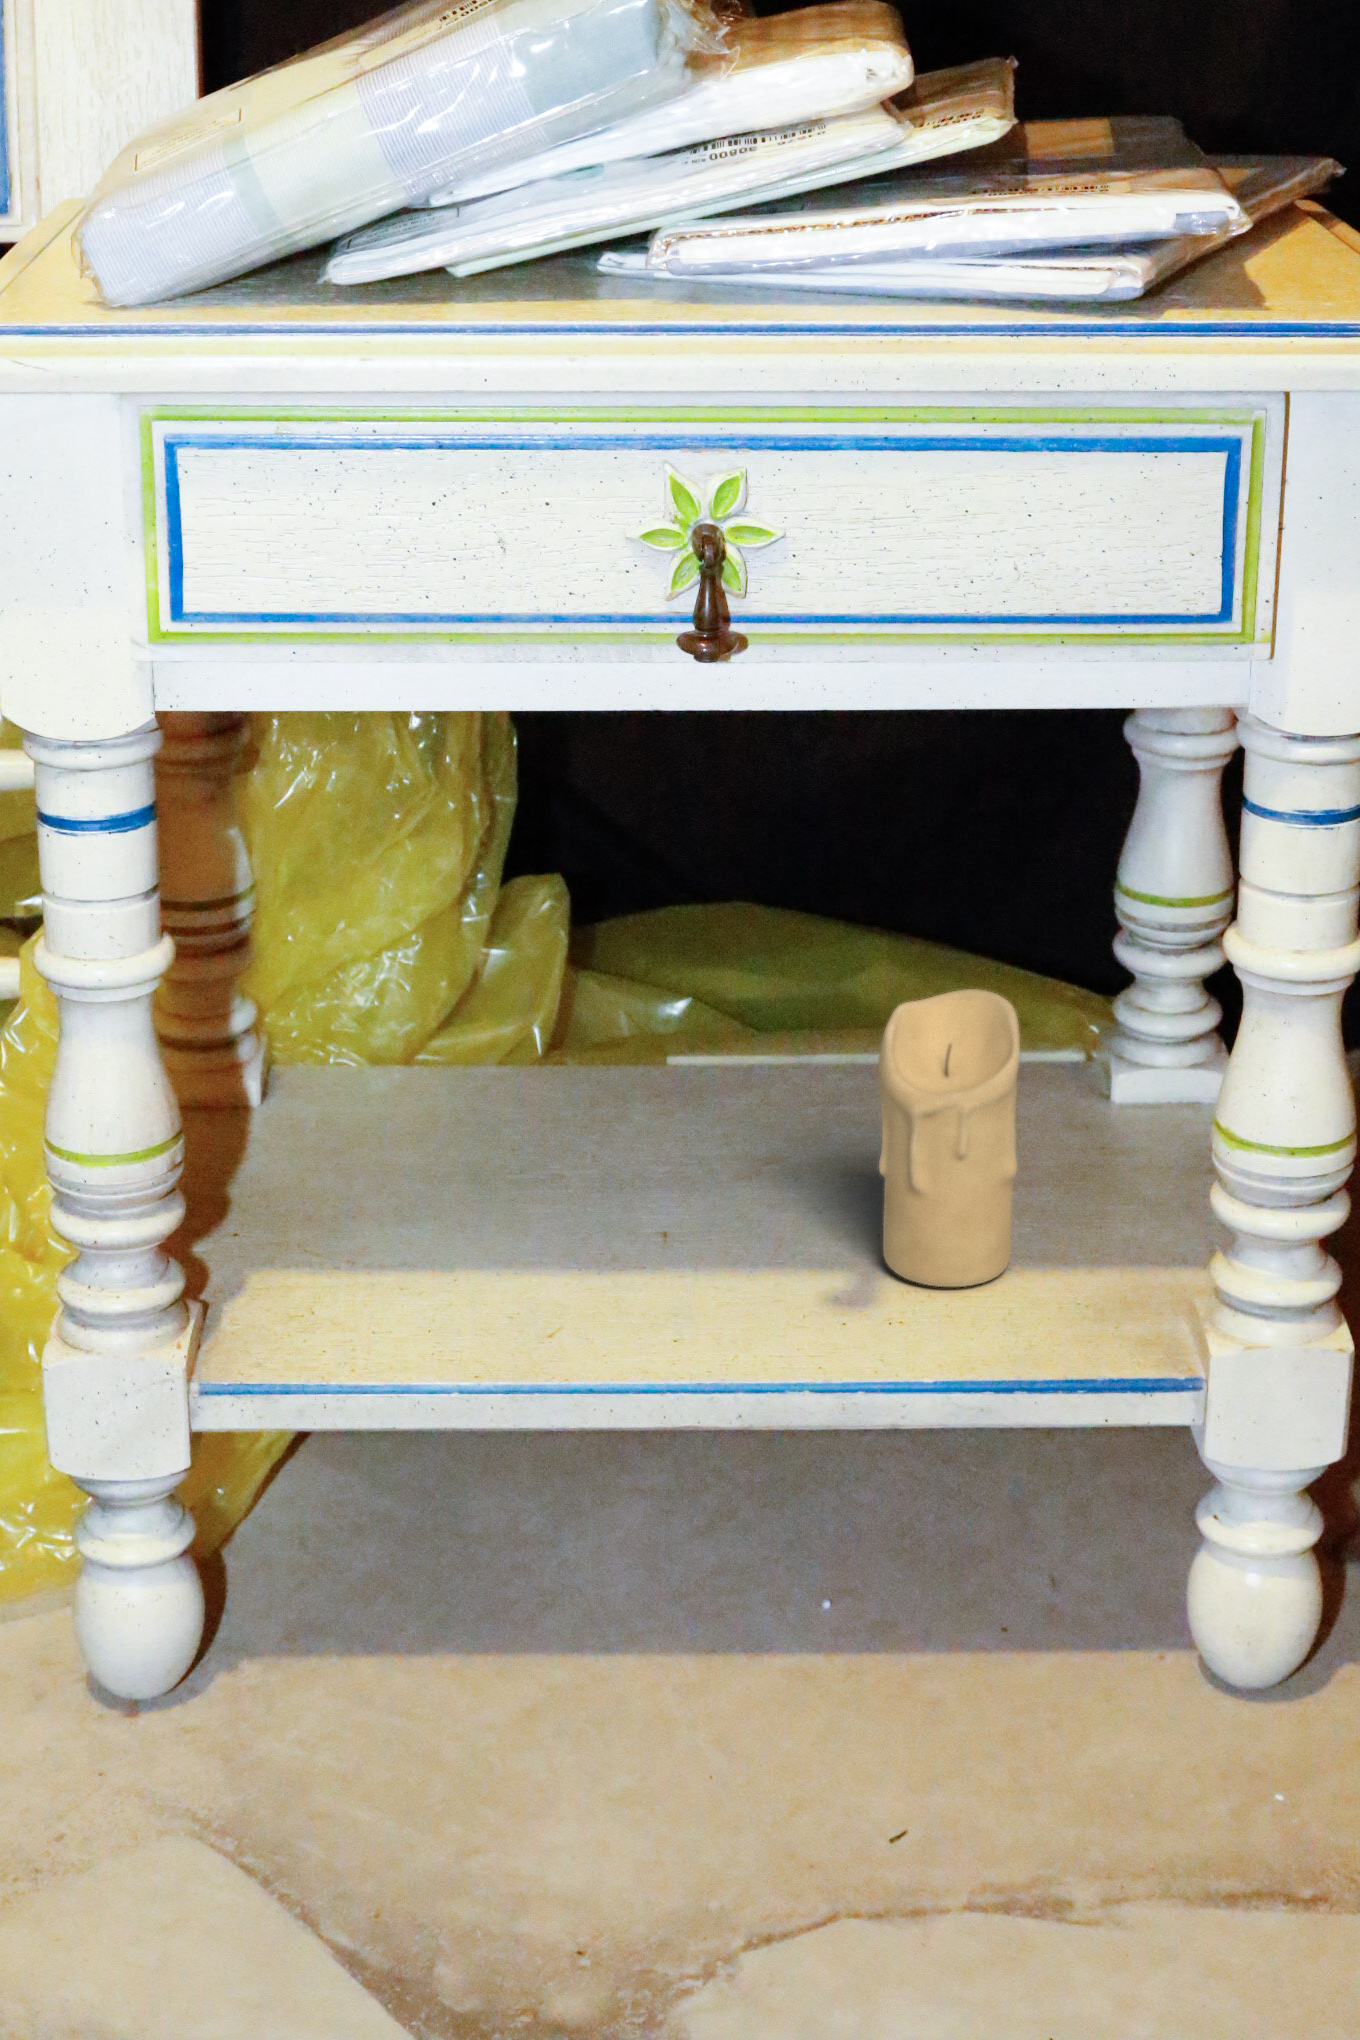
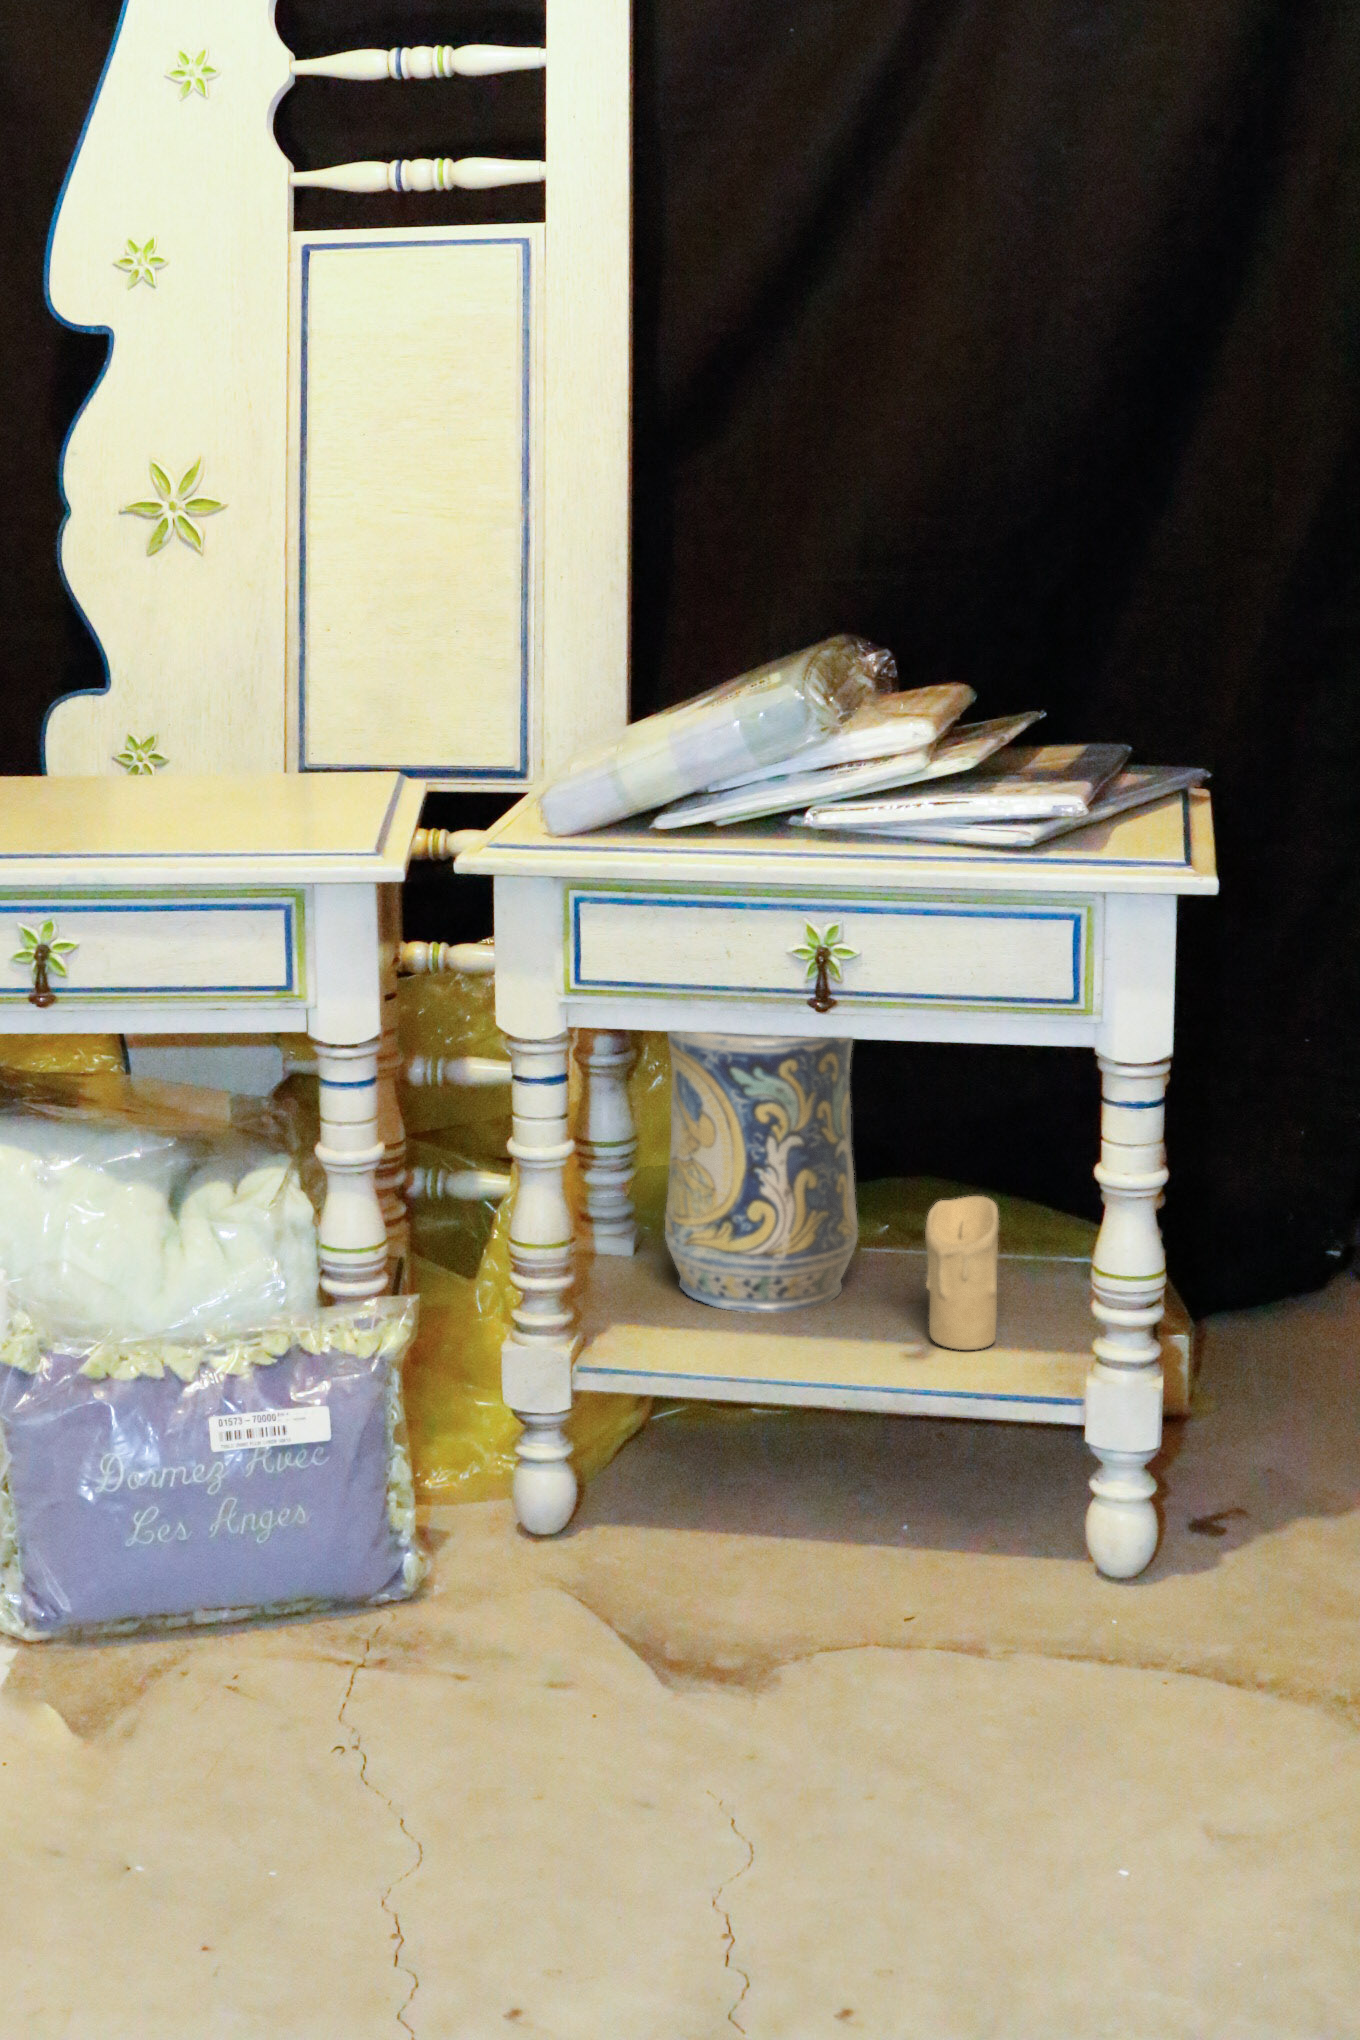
decorative vase: none [339,560,715,1231] -> present [665,1031,858,1313]

